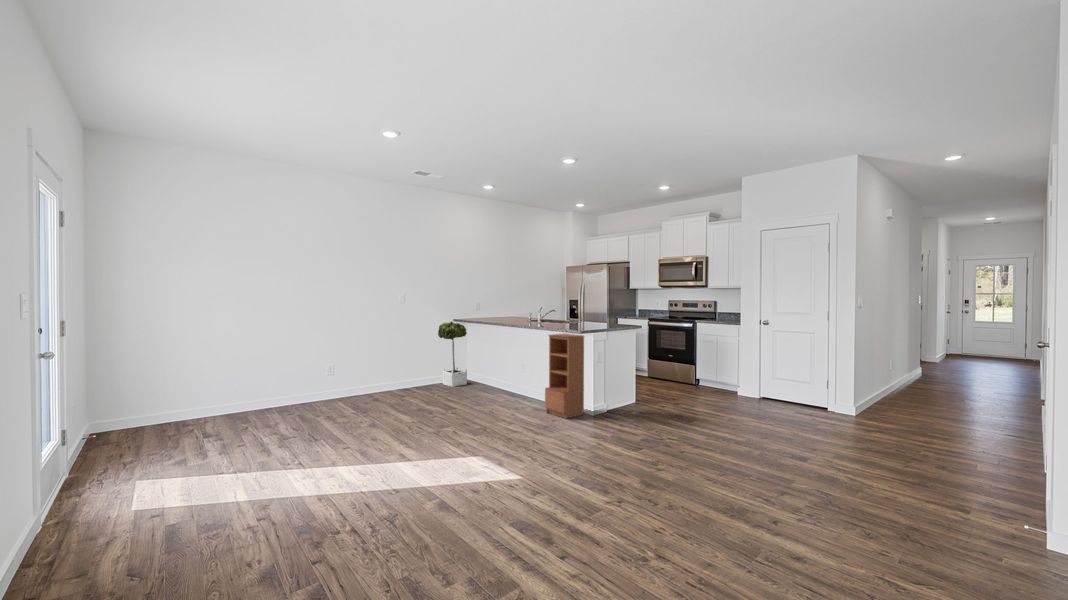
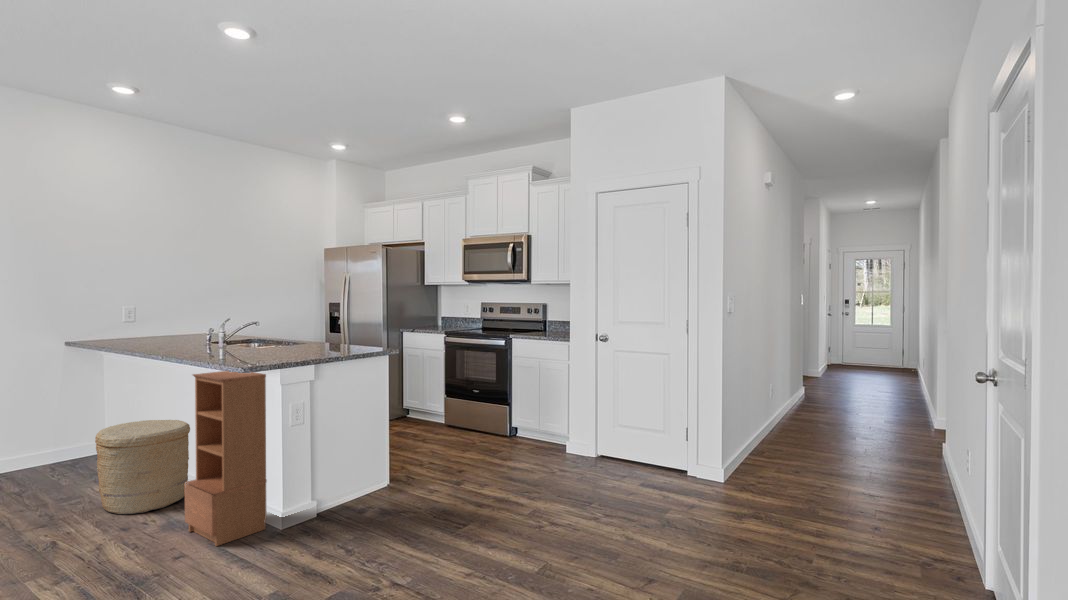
potted tree: present [438,321,467,387] -> none [19,347,89,474]
woven basket: none [492,360,532,404] -> present [95,420,190,514]

